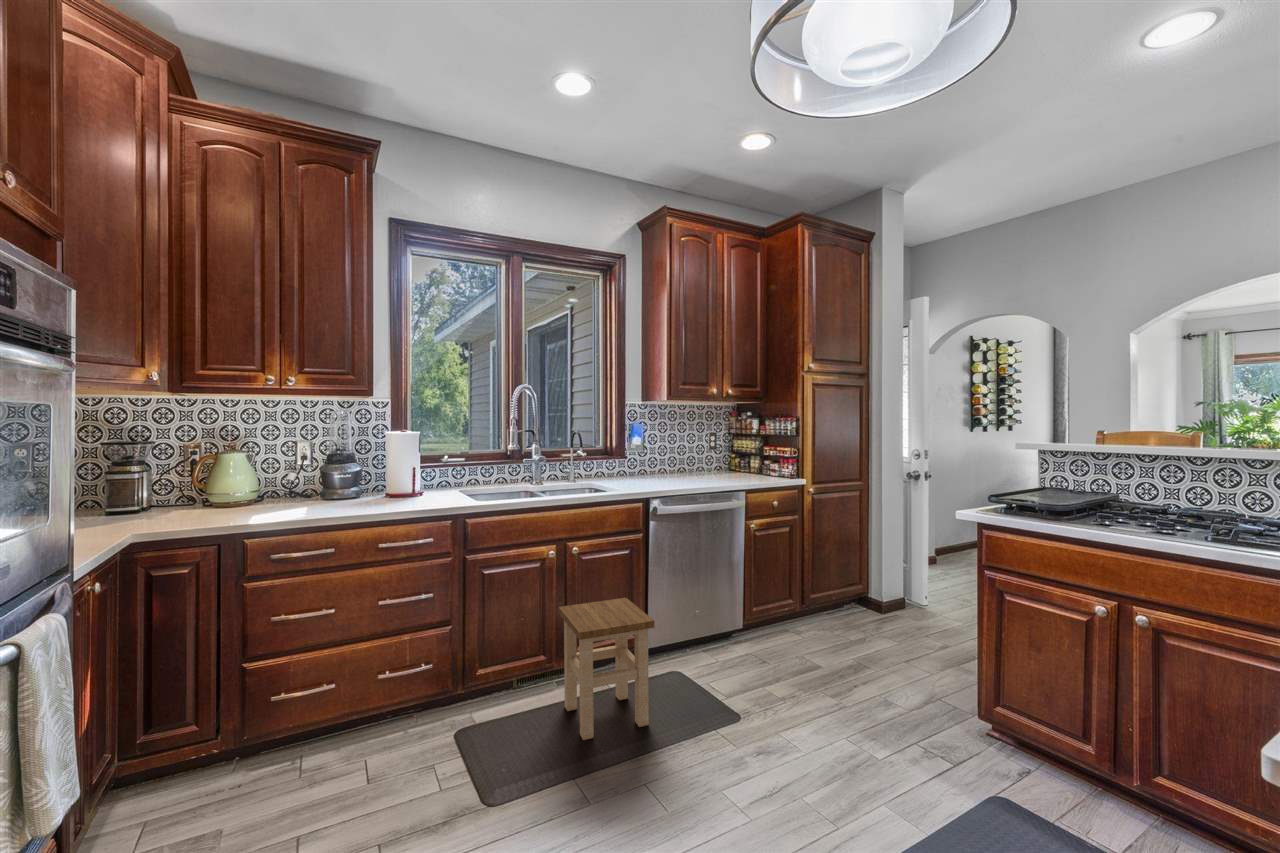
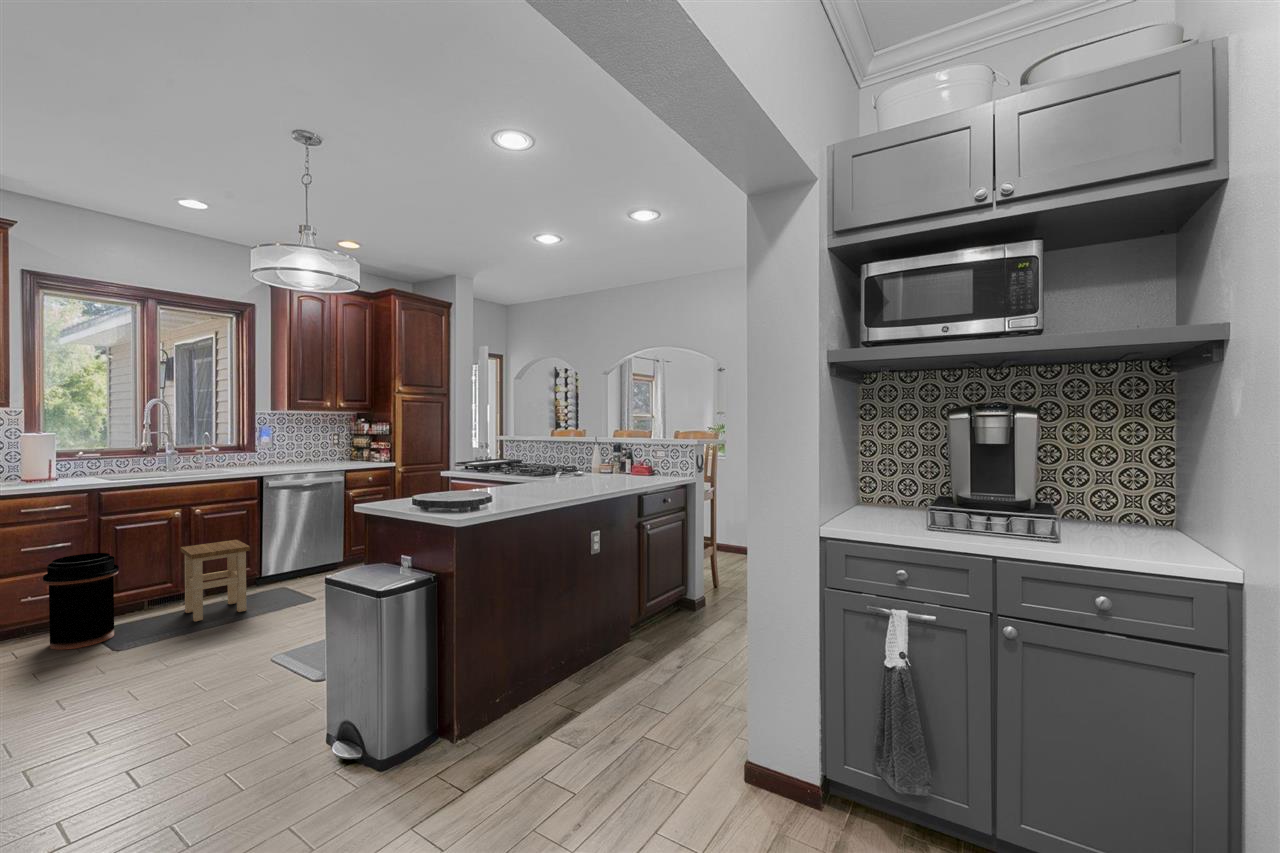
trash can: none [398,617,488,781] -> present [43,553,119,650]

